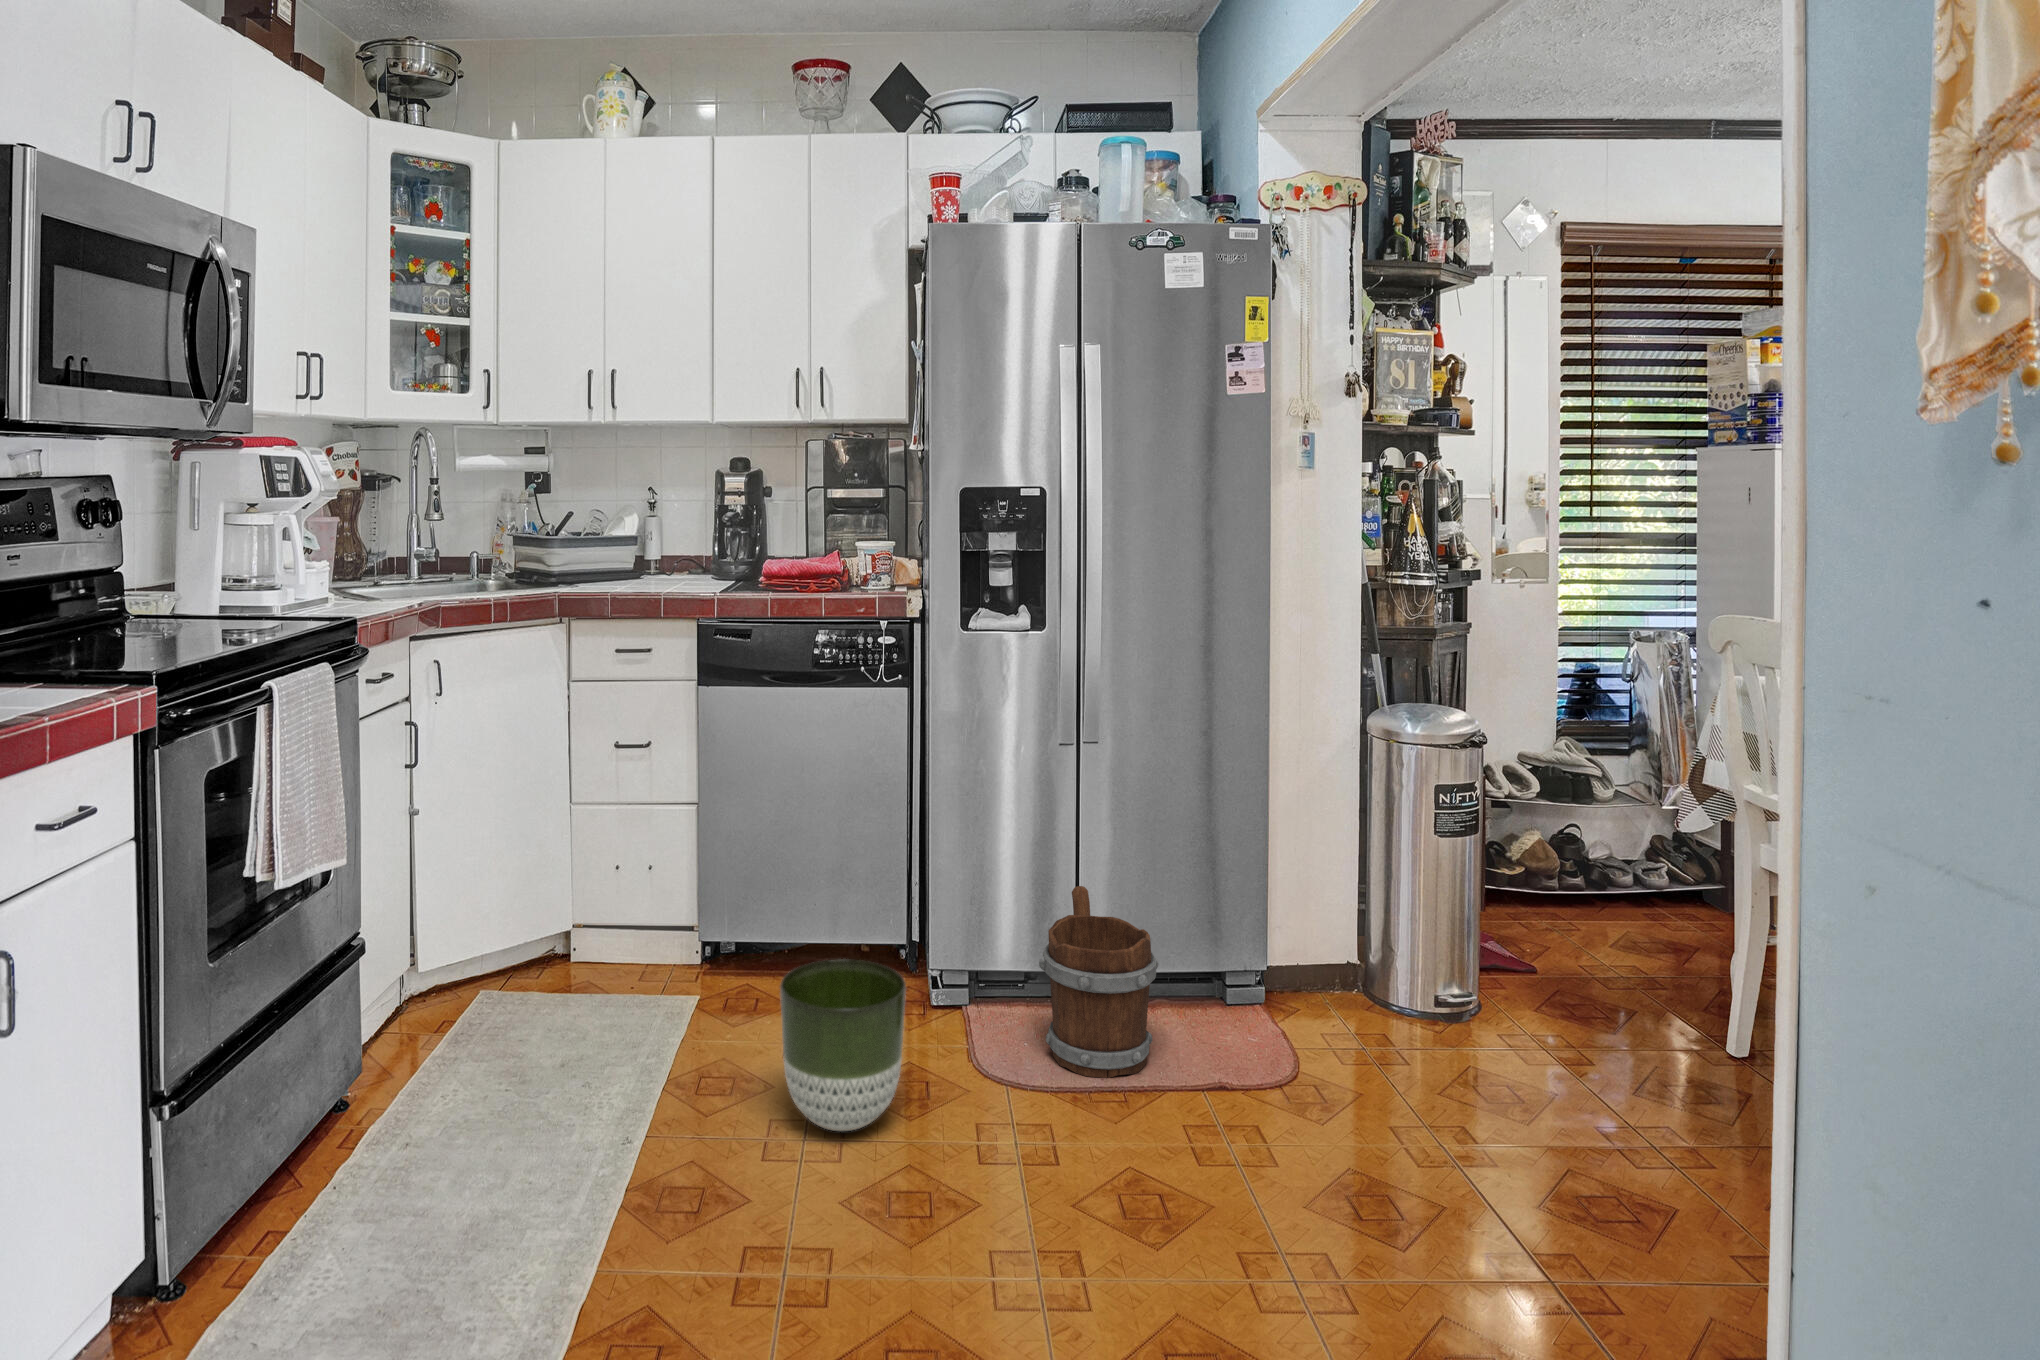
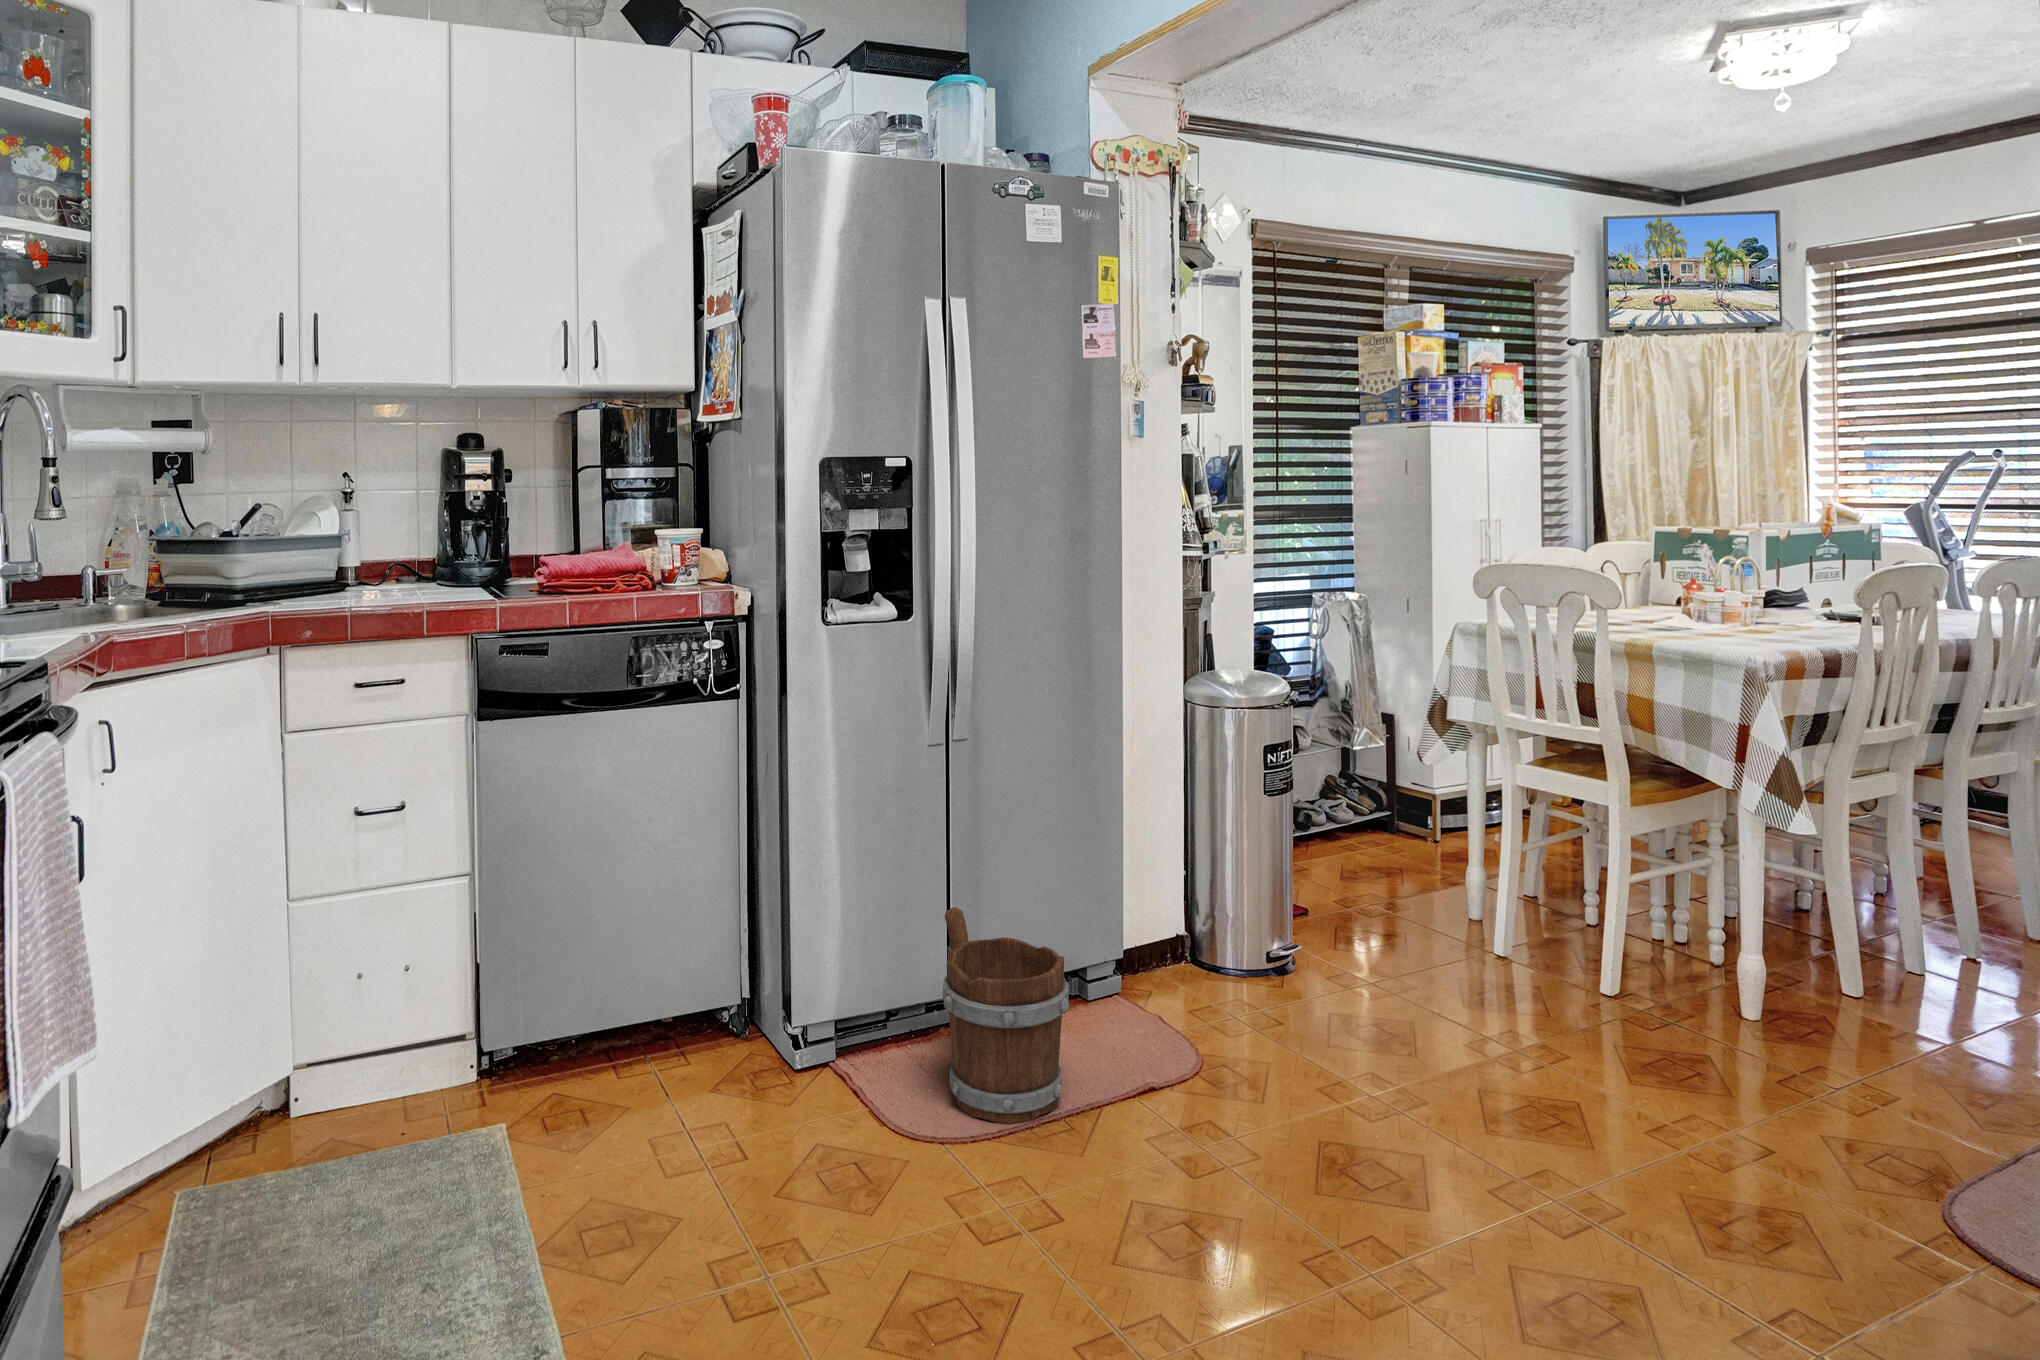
planter: present [780,959,906,1132] -> none [698,1041,856,1265]

